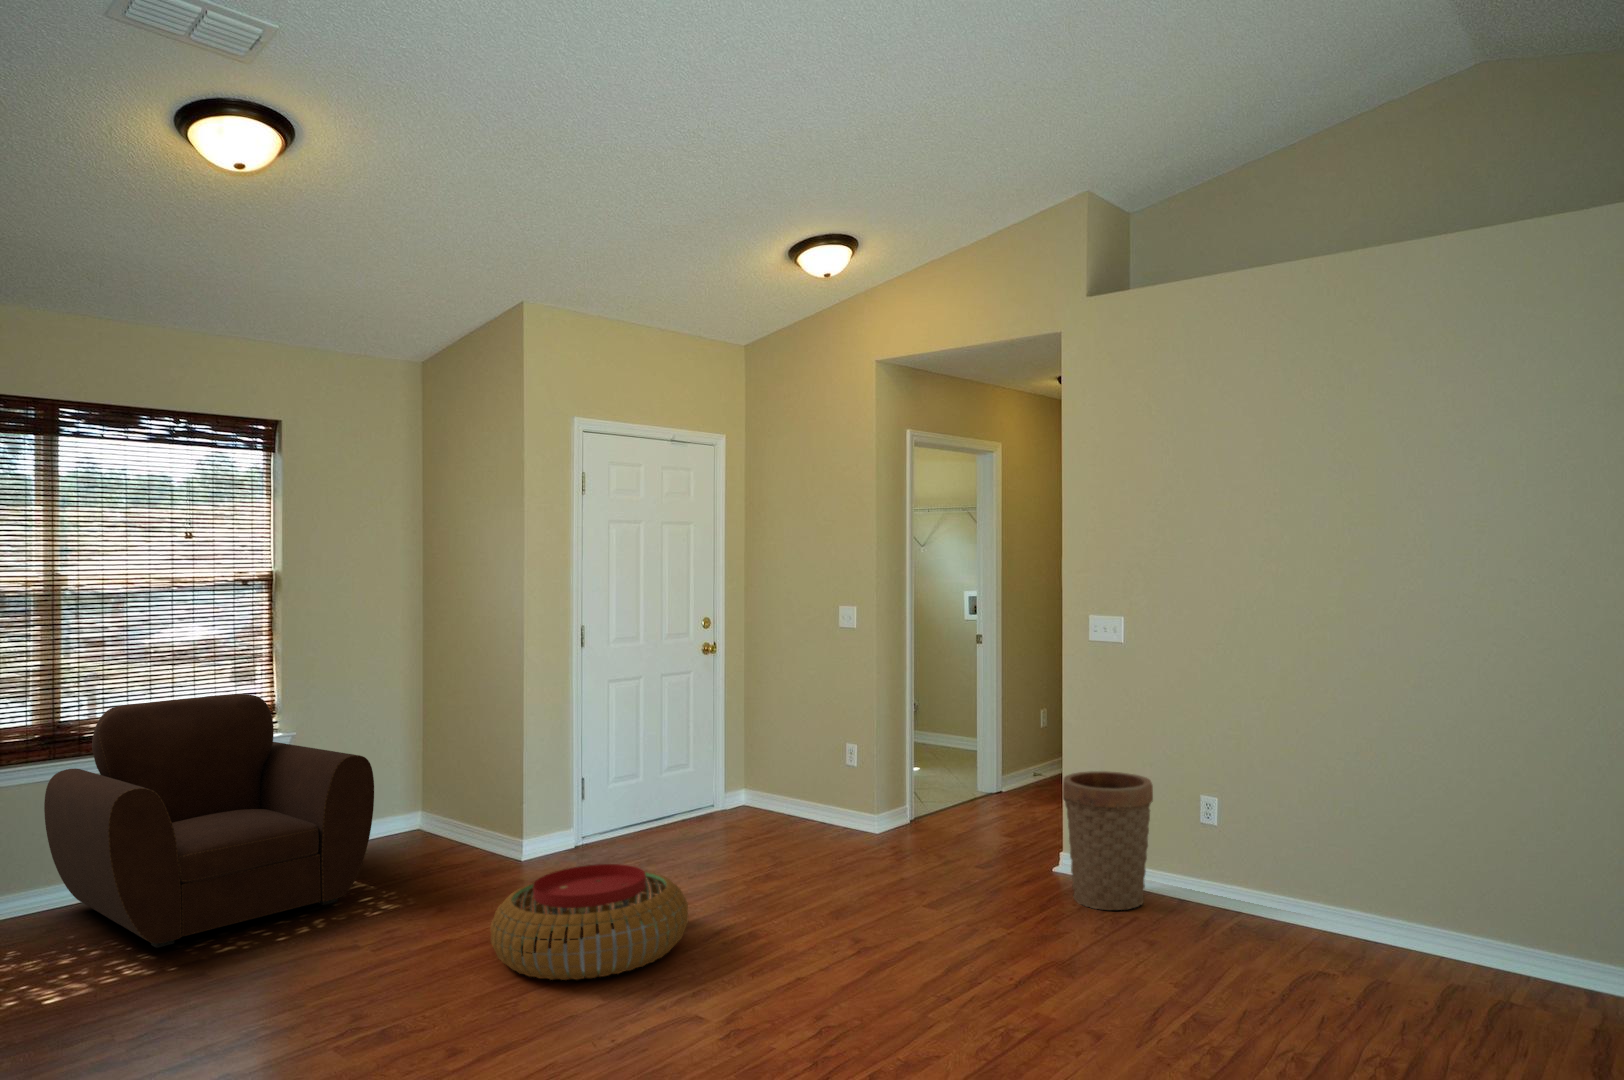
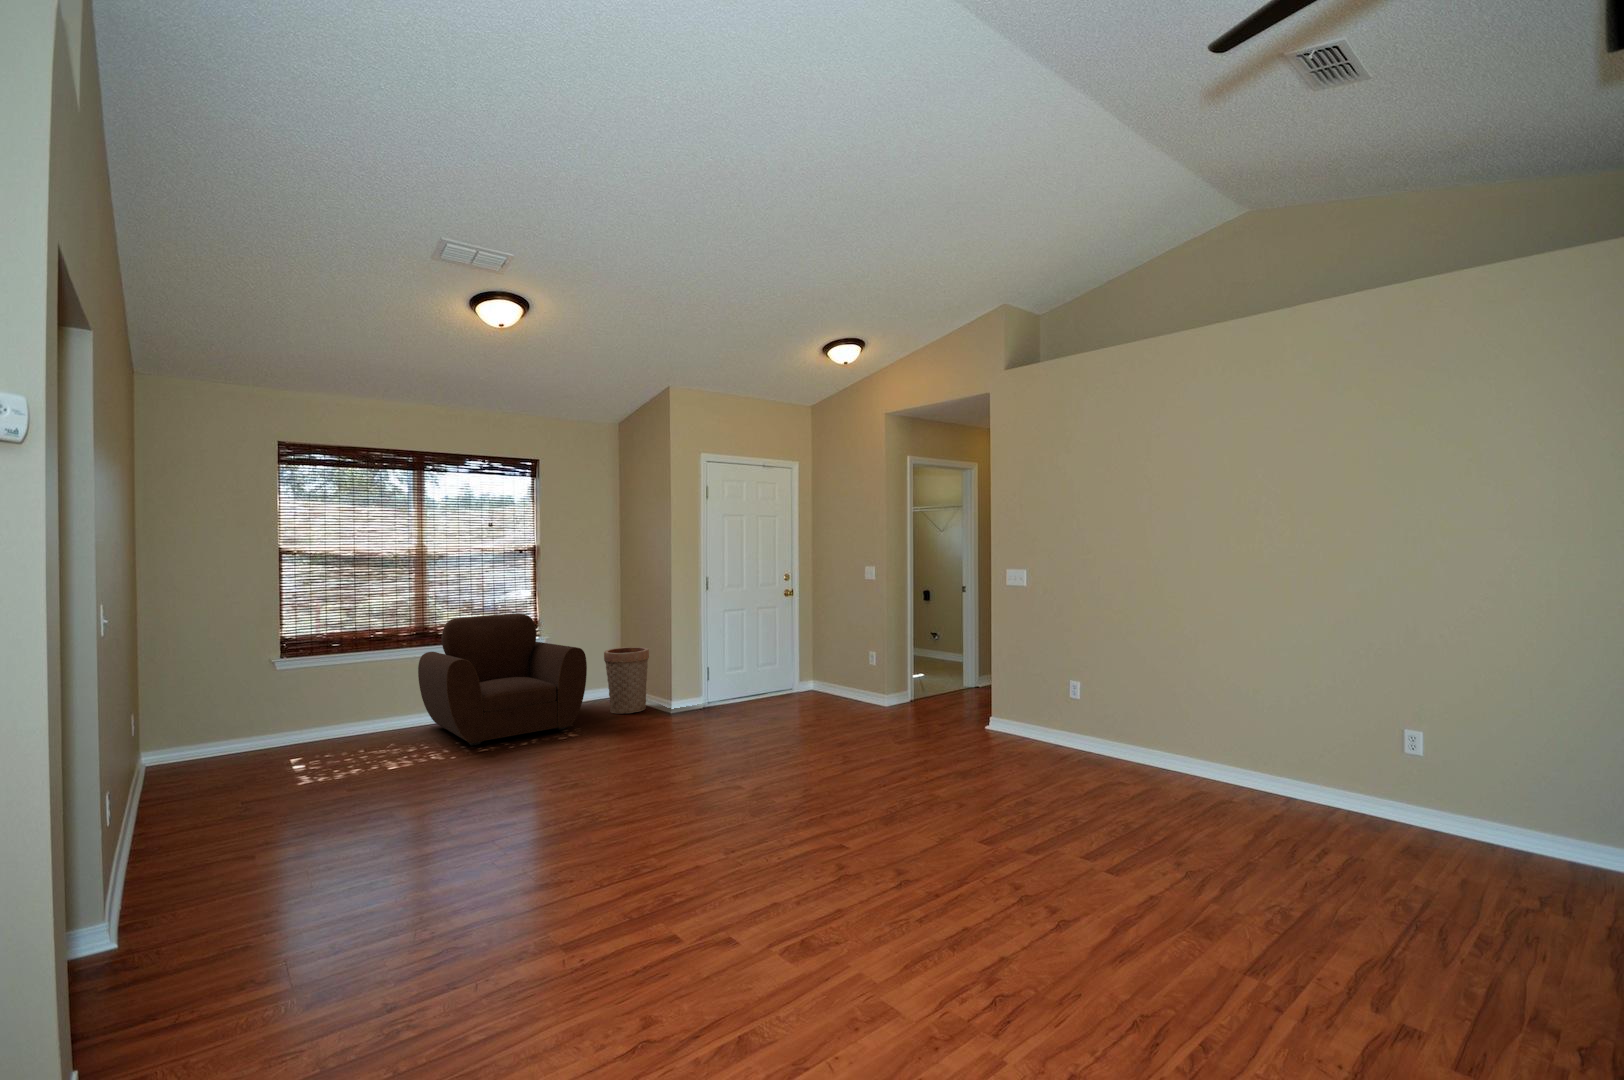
basket: present [1063,771,1153,910] -> present [604,647,649,714]
pouf: present [490,864,688,980] -> none [641,710,752,769]

